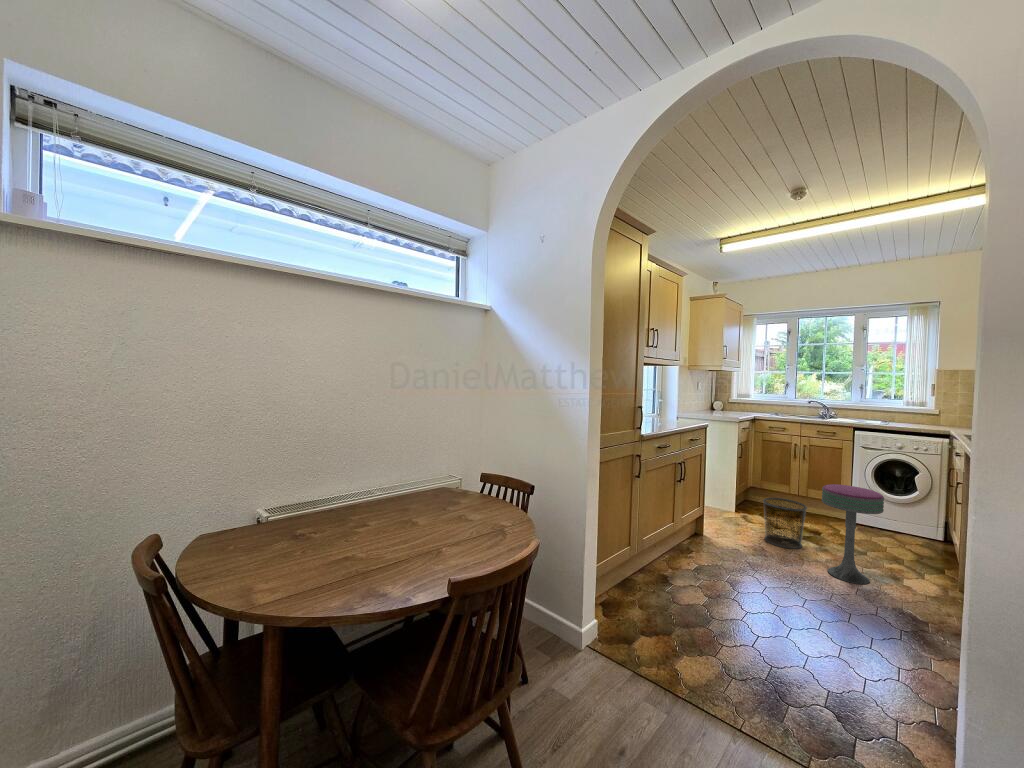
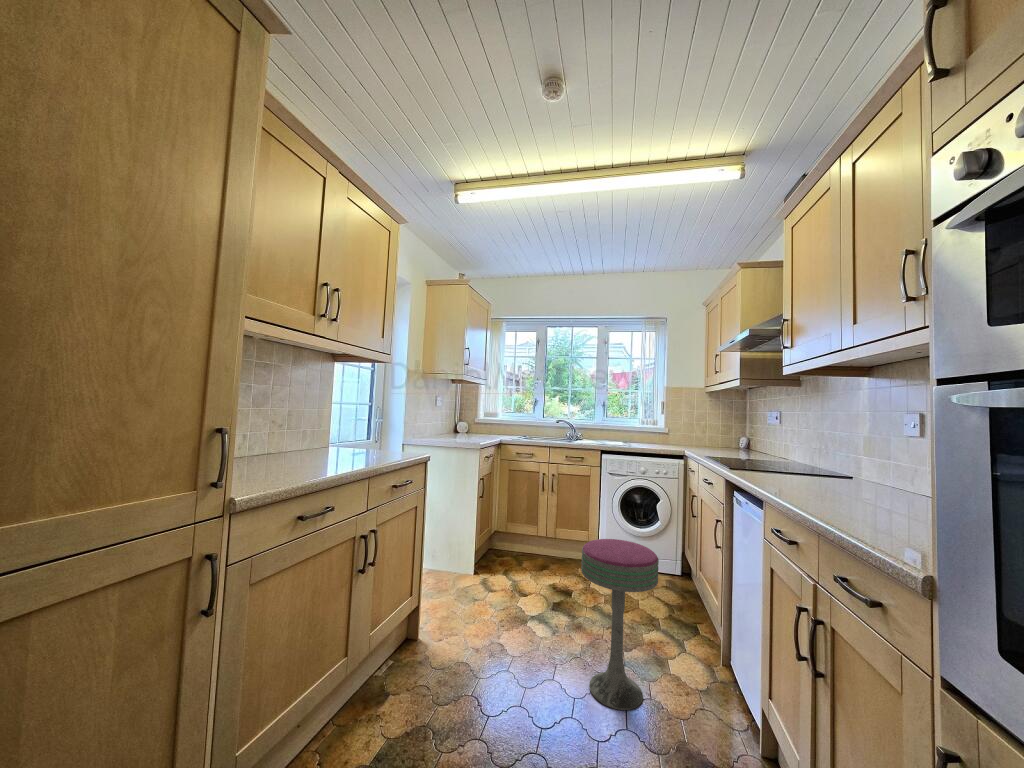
waste bin: present [763,498,807,549] -> none [504,558,560,643]

